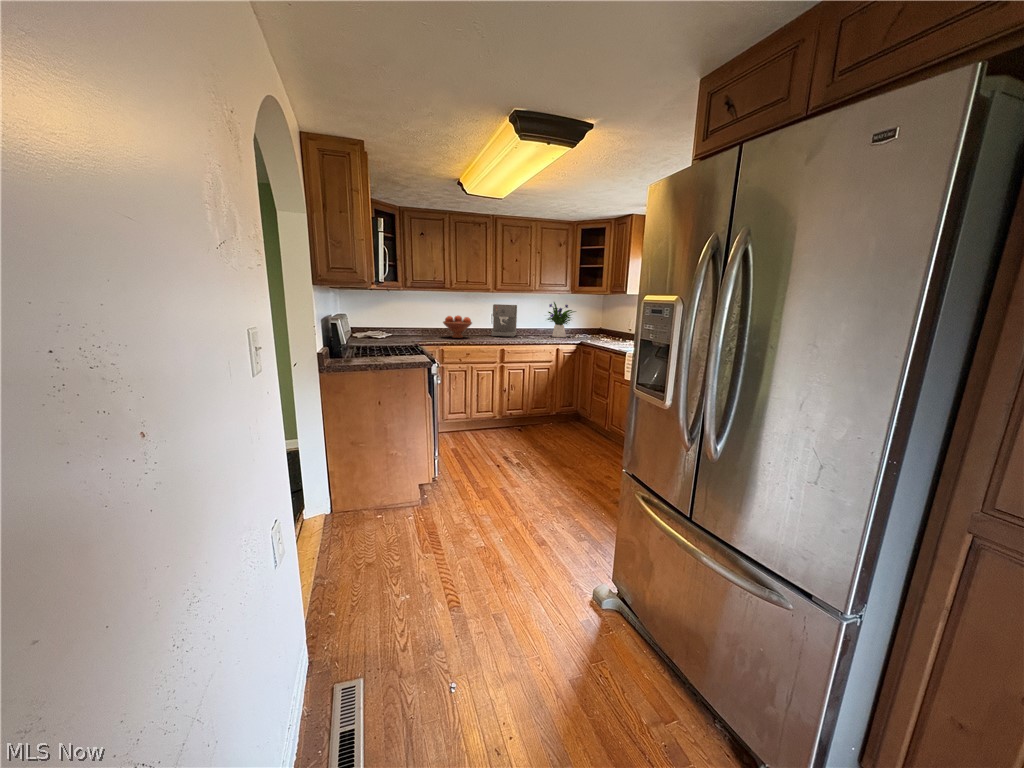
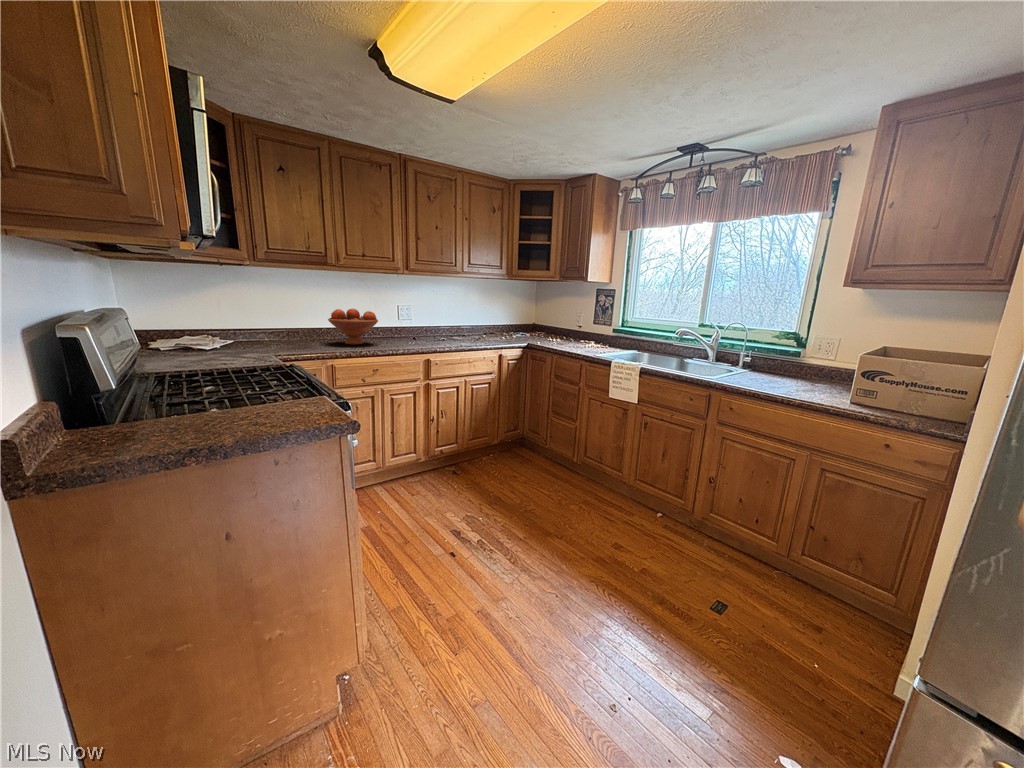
flower arrangement: present [547,302,576,337] -> none [474,289,520,338]
coffee maker: present [491,304,517,337] -> none [404,292,438,340]

